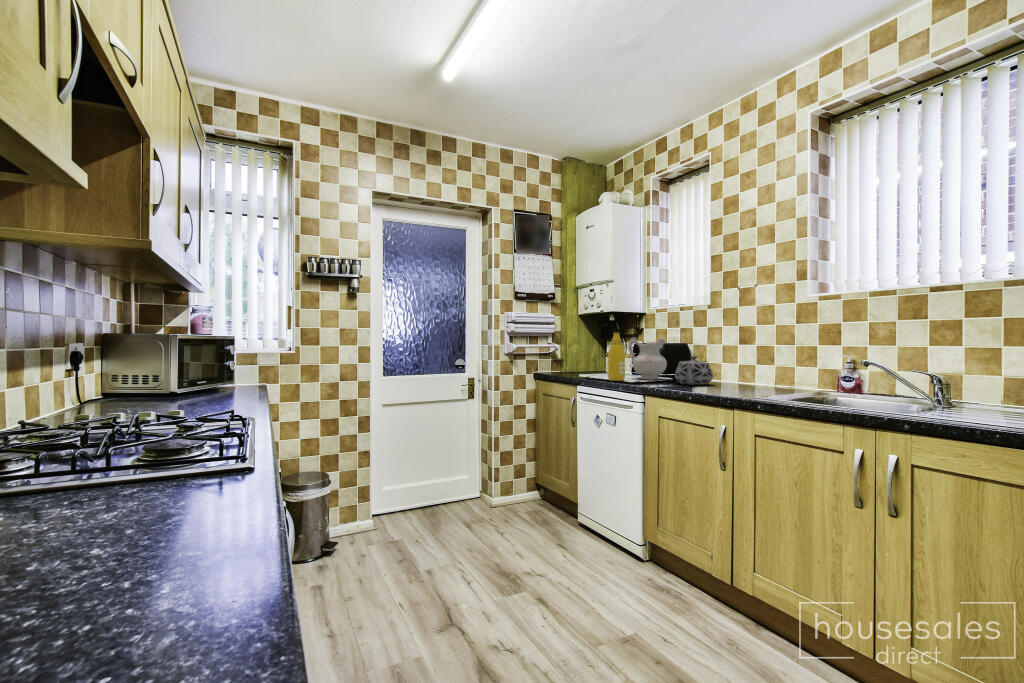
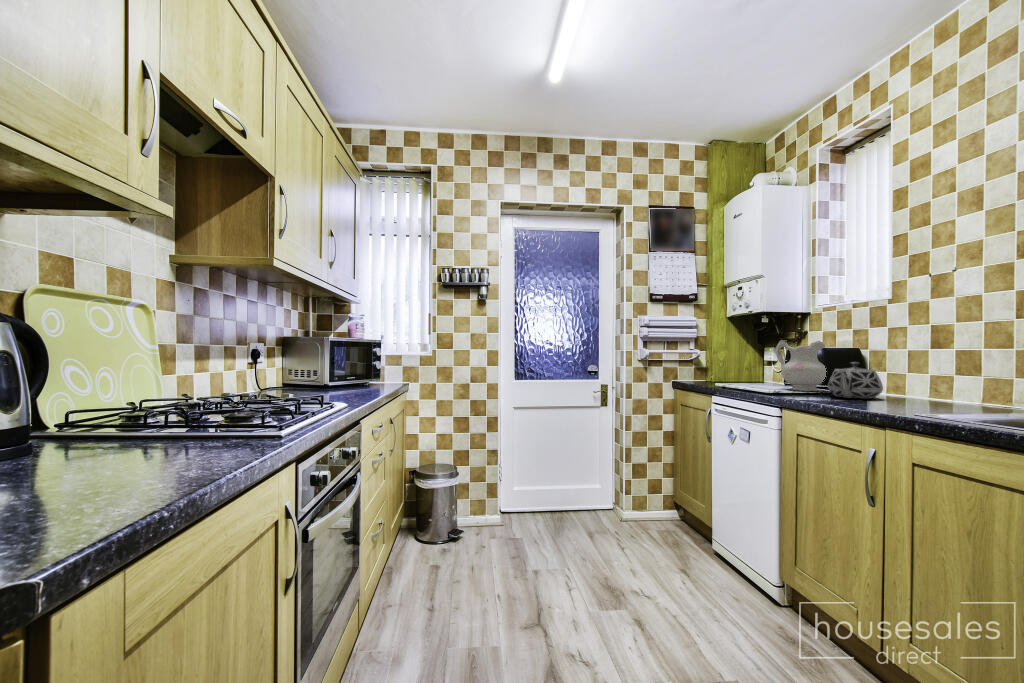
bottle: present [608,331,625,381] -> none [744,333,767,391]

